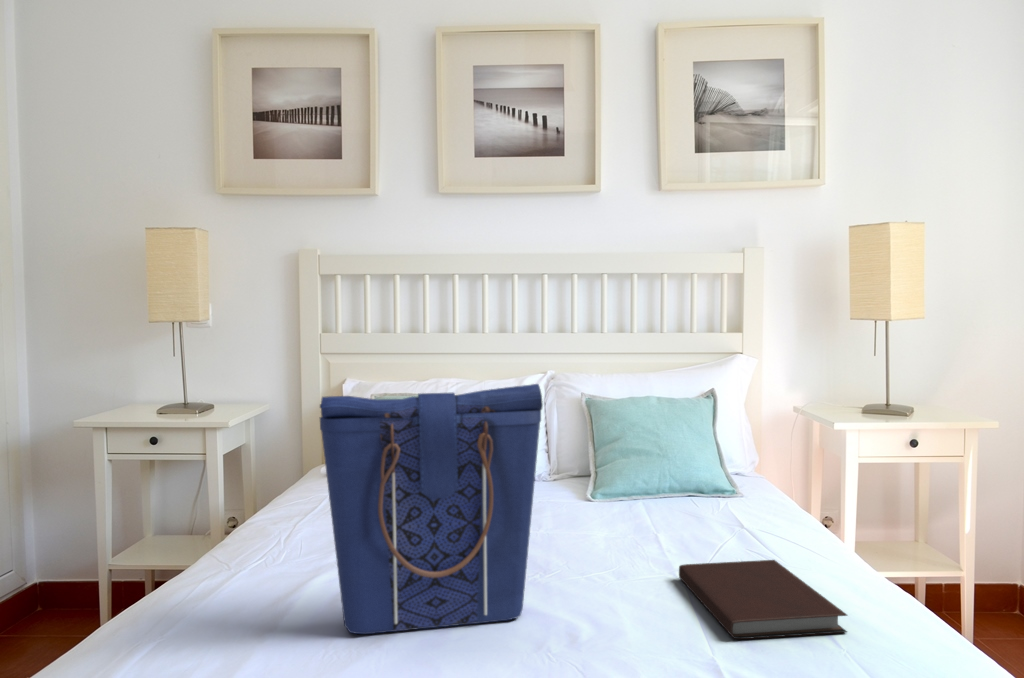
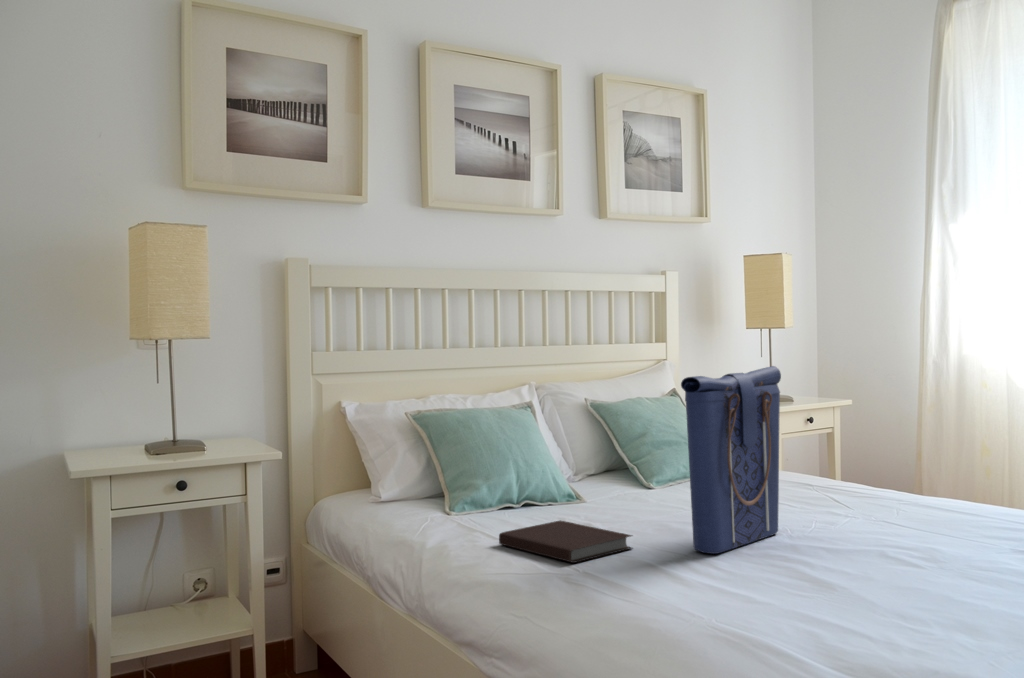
notebook: present [679,560,847,639] -> present [499,520,632,563]

